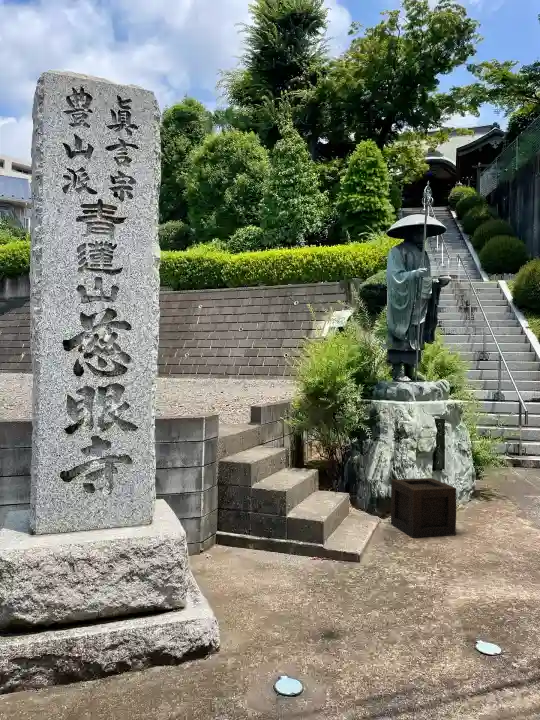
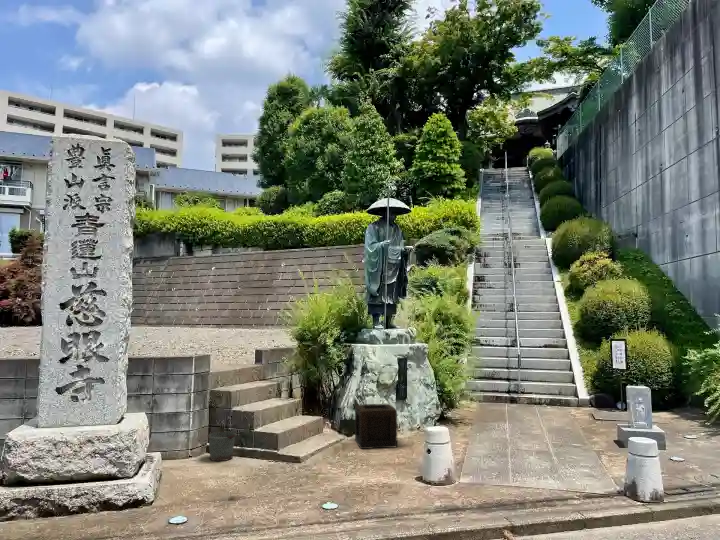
bucket: none [227,519,265,560] -> present [208,432,236,461]

